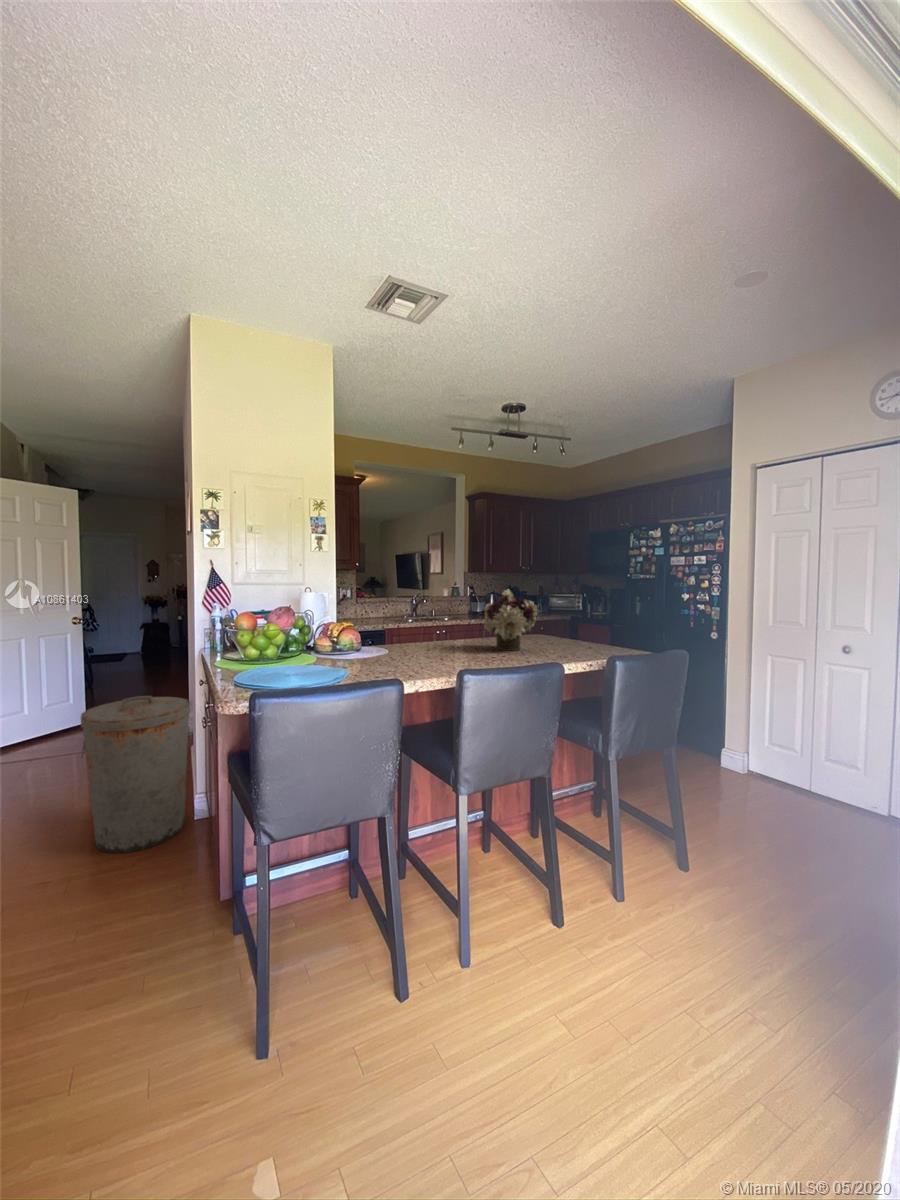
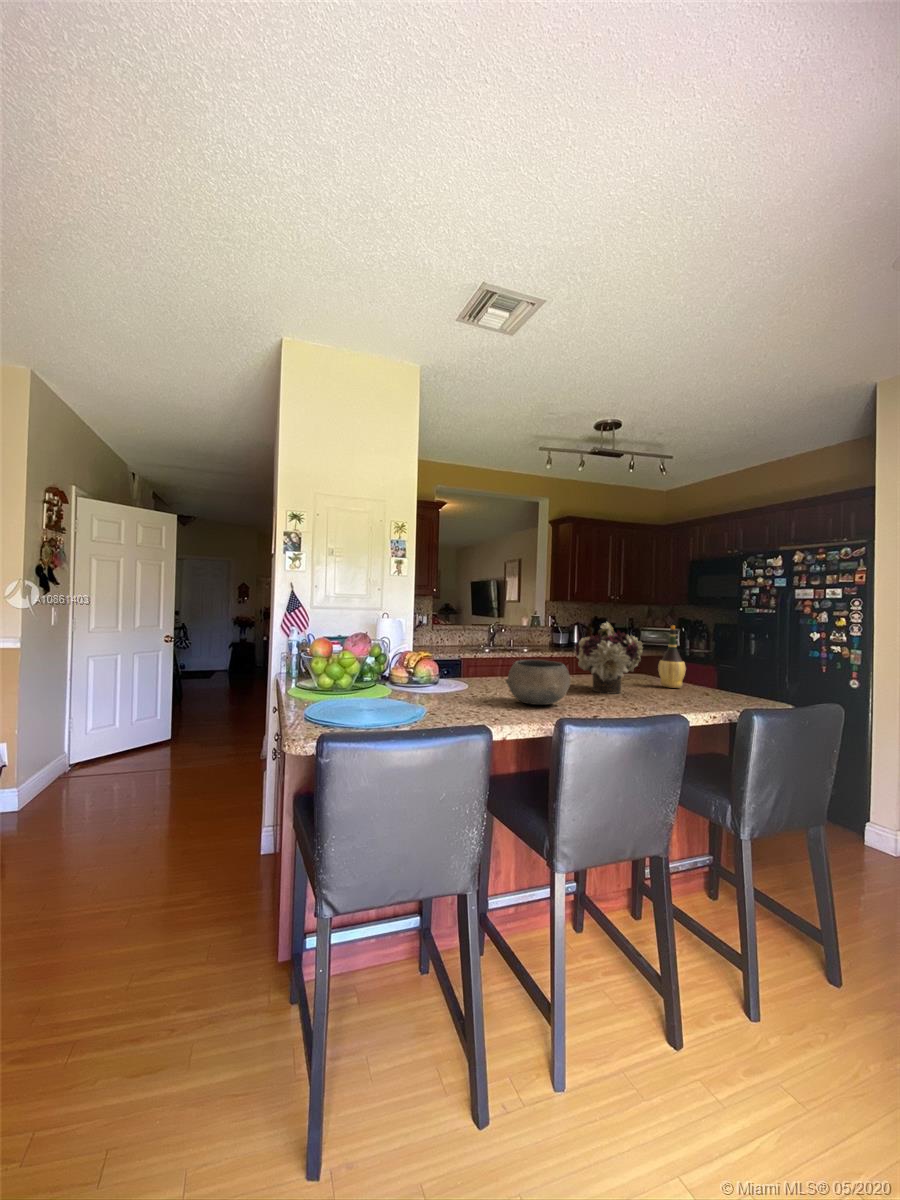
wine bottle: none [553,591,575,644] -> present [658,626,686,688]
bowl: none [417,624,474,662] -> present [505,660,570,705]
trash can: present [81,696,192,853] -> none [153,721,262,887]

